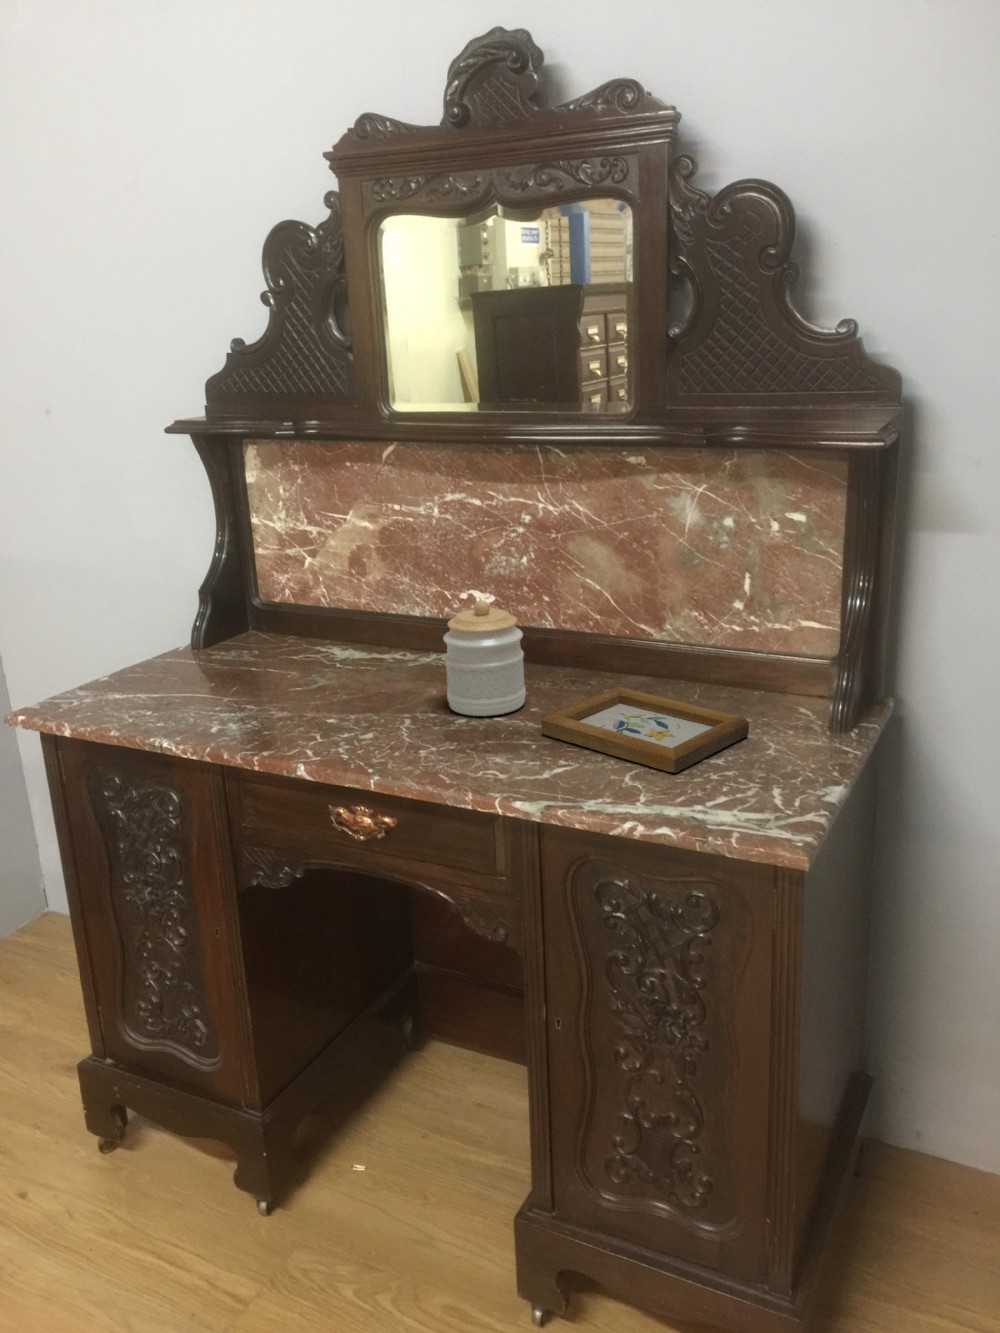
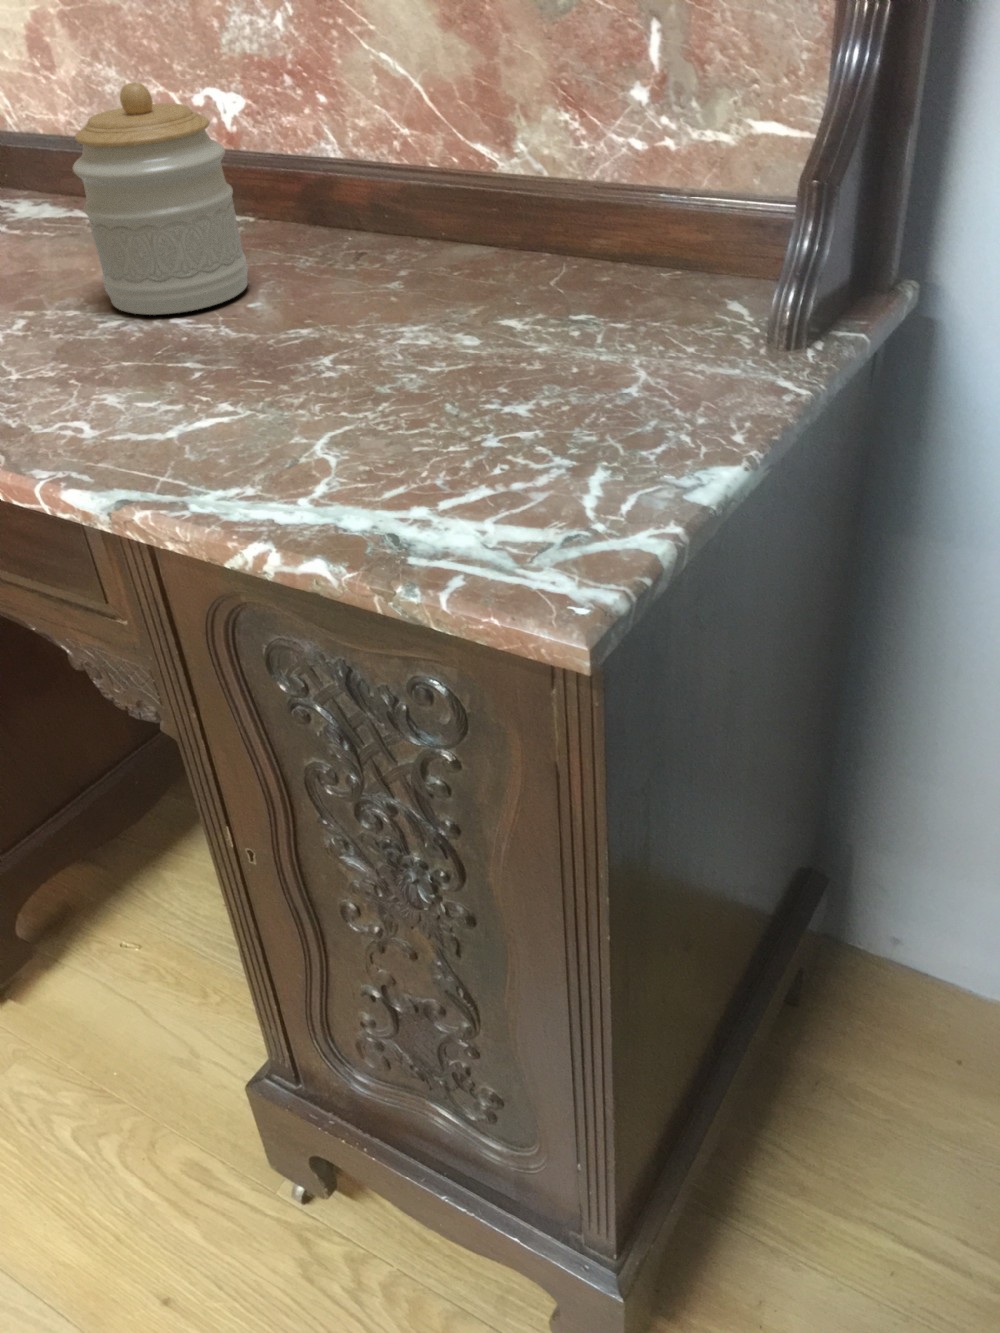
picture frame: present [542,687,749,773] -> none [224,259,606,432]

